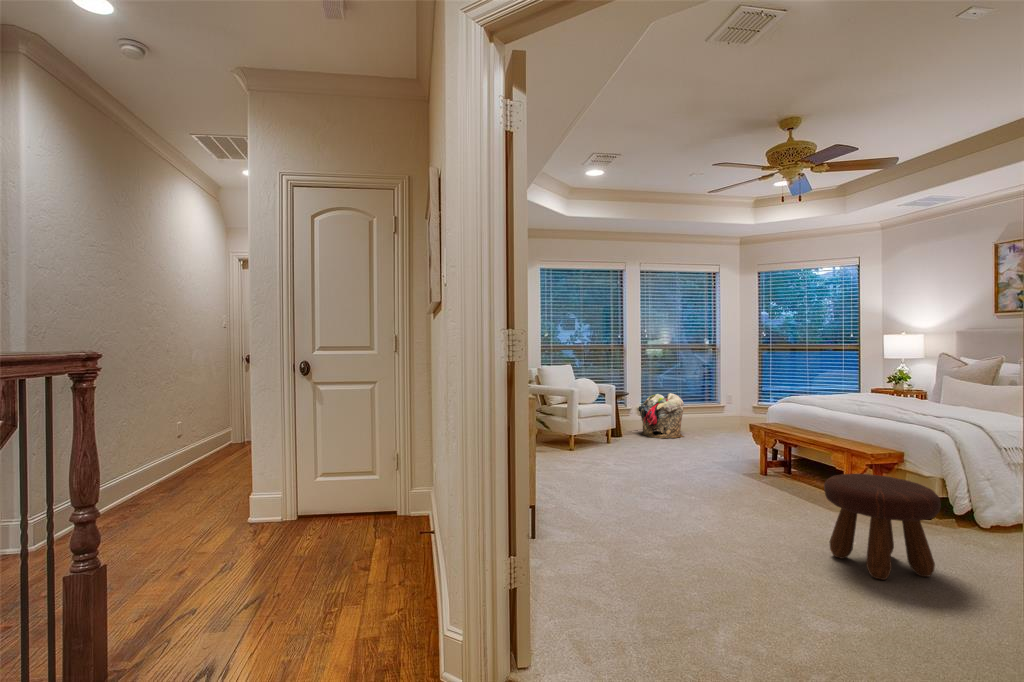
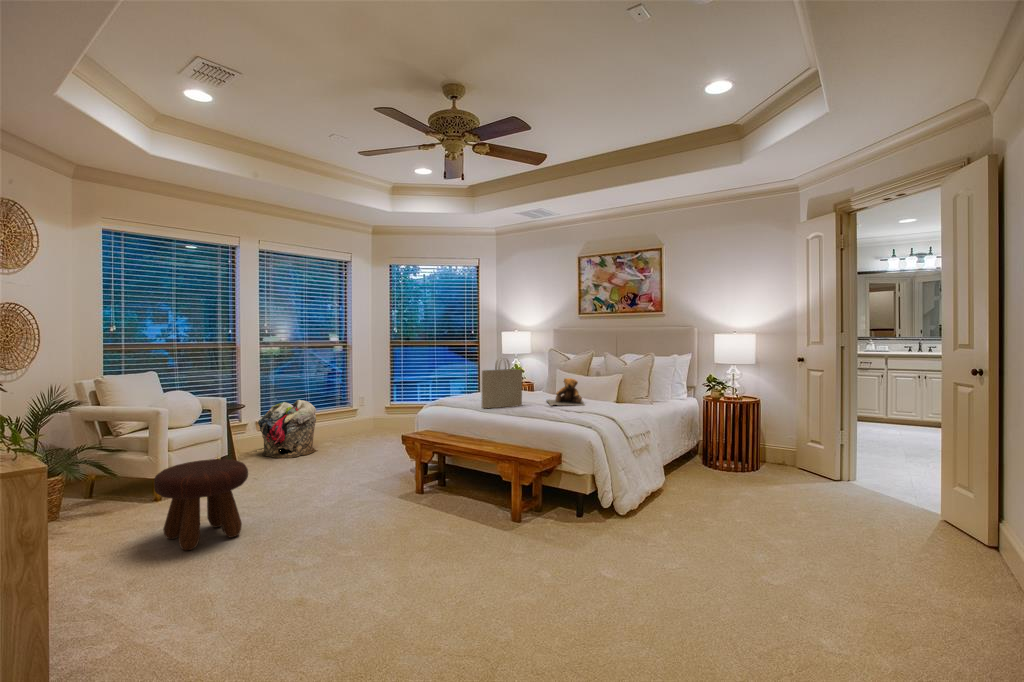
tote bag: none [826,357,877,407] -> present [482,358,522,408]
teddy bear: none [912,381,973,413] -> present [547,378,585,406]
footstool: present [824,474,941,580] -> present [154,459,248,550]

